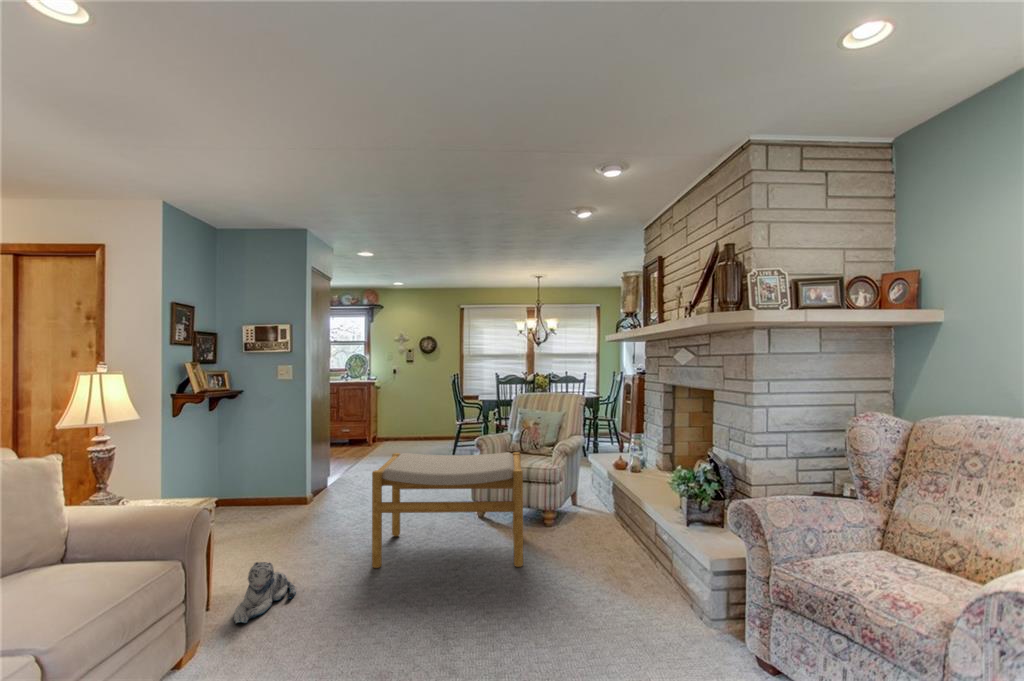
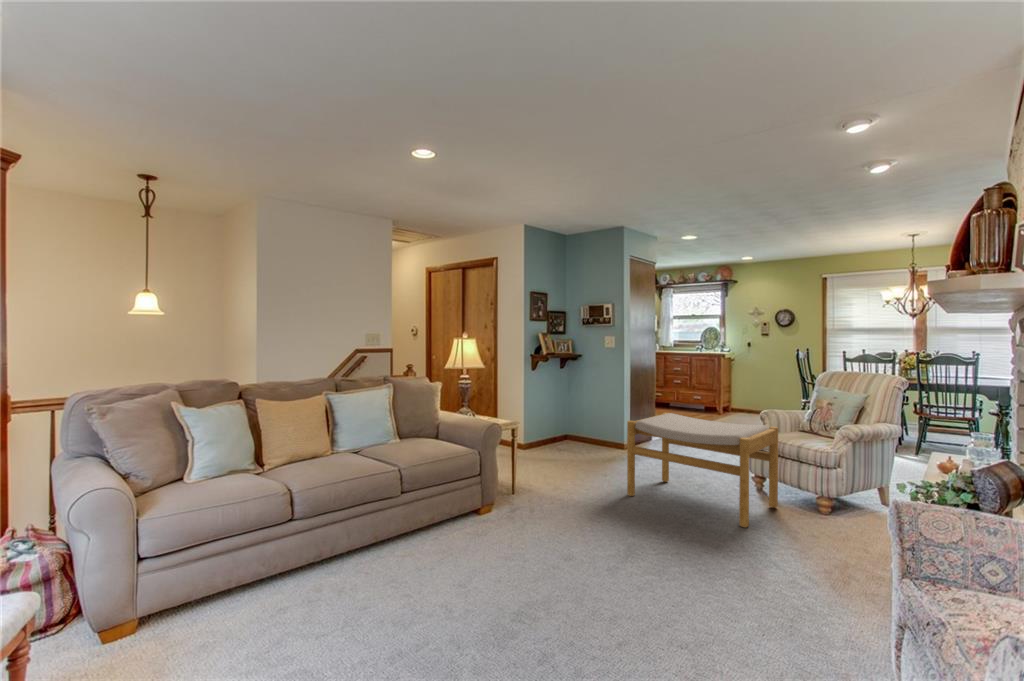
plush toy: present [234,562,296,624] -> none [526,465,570,499]

